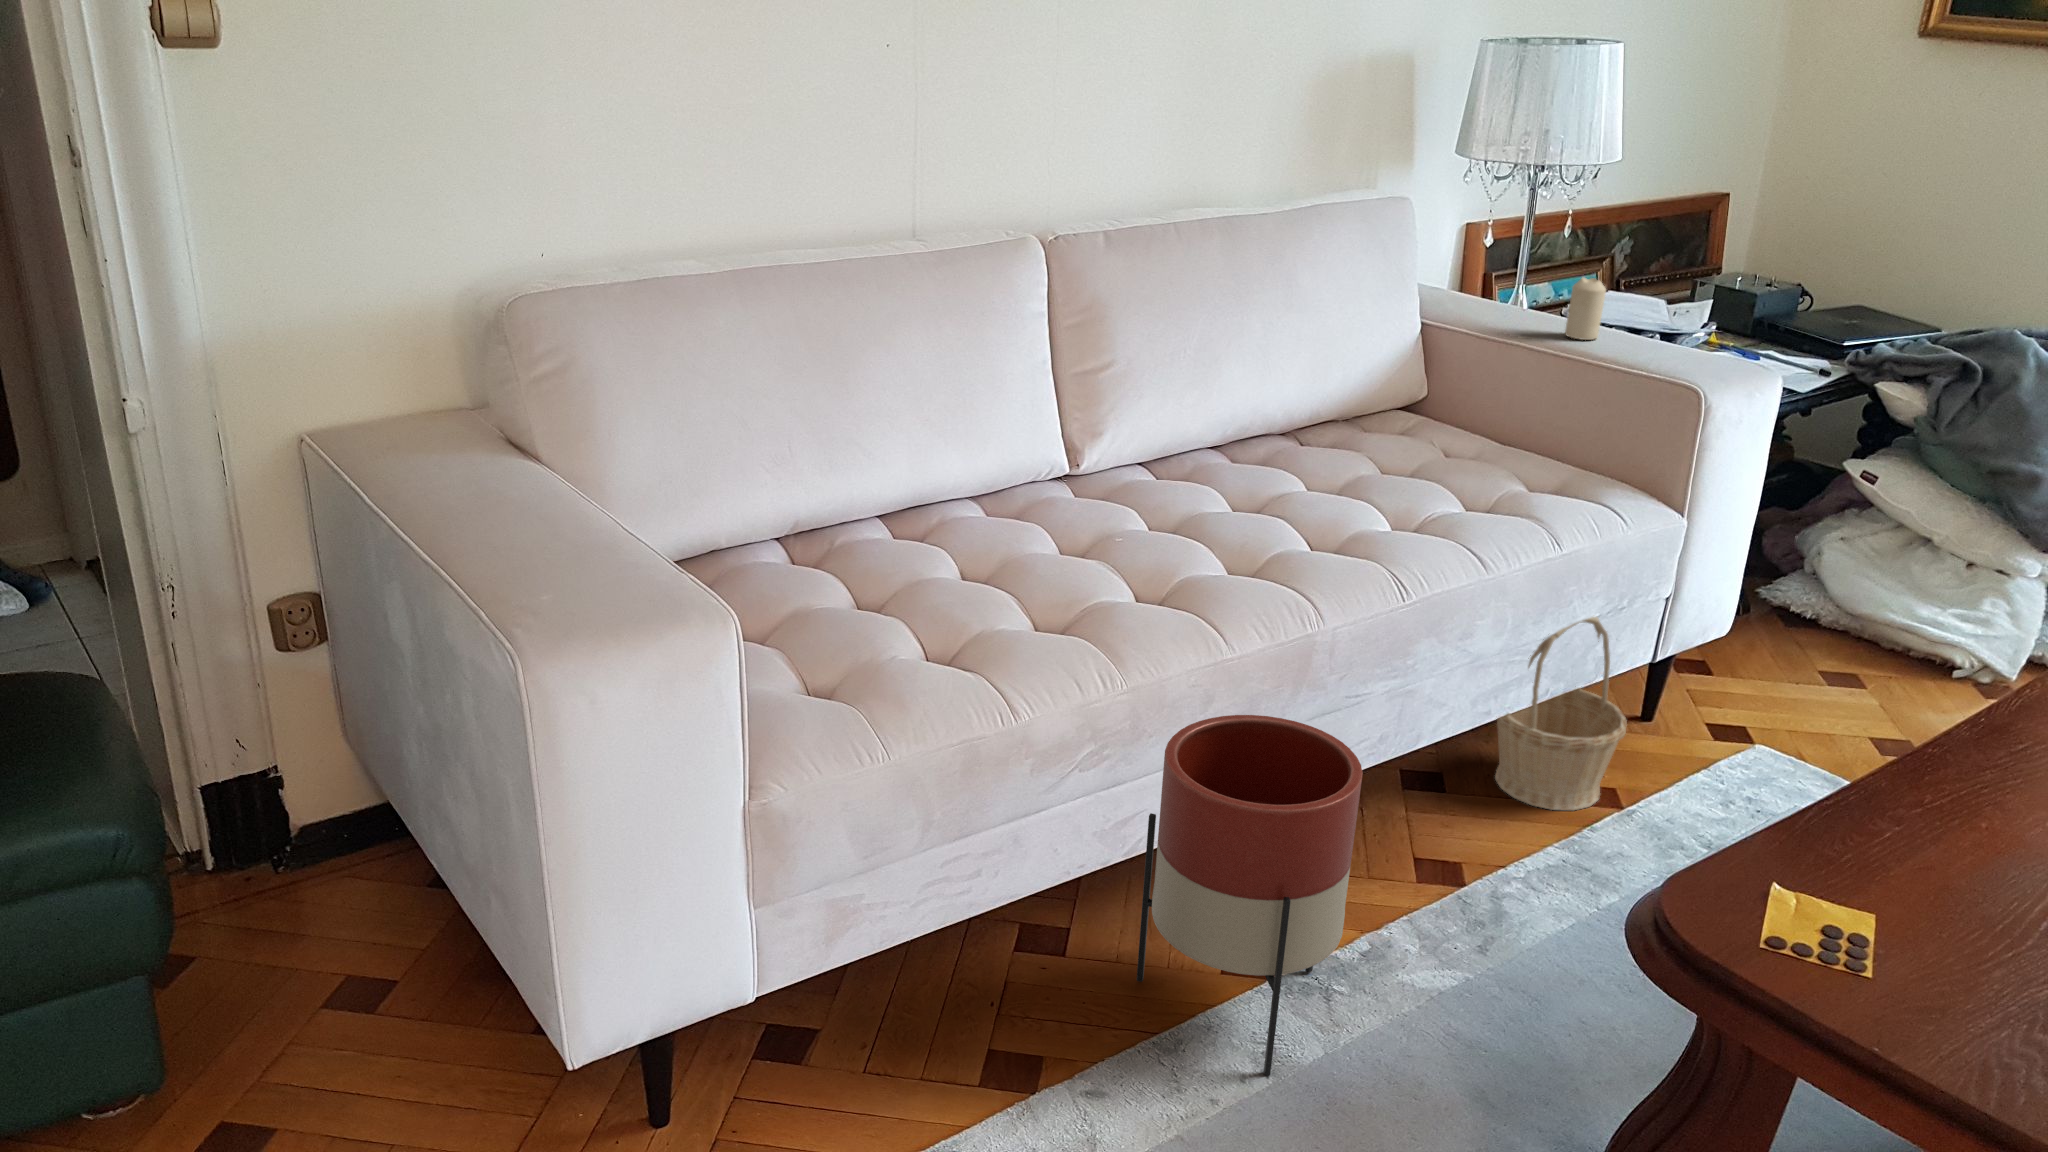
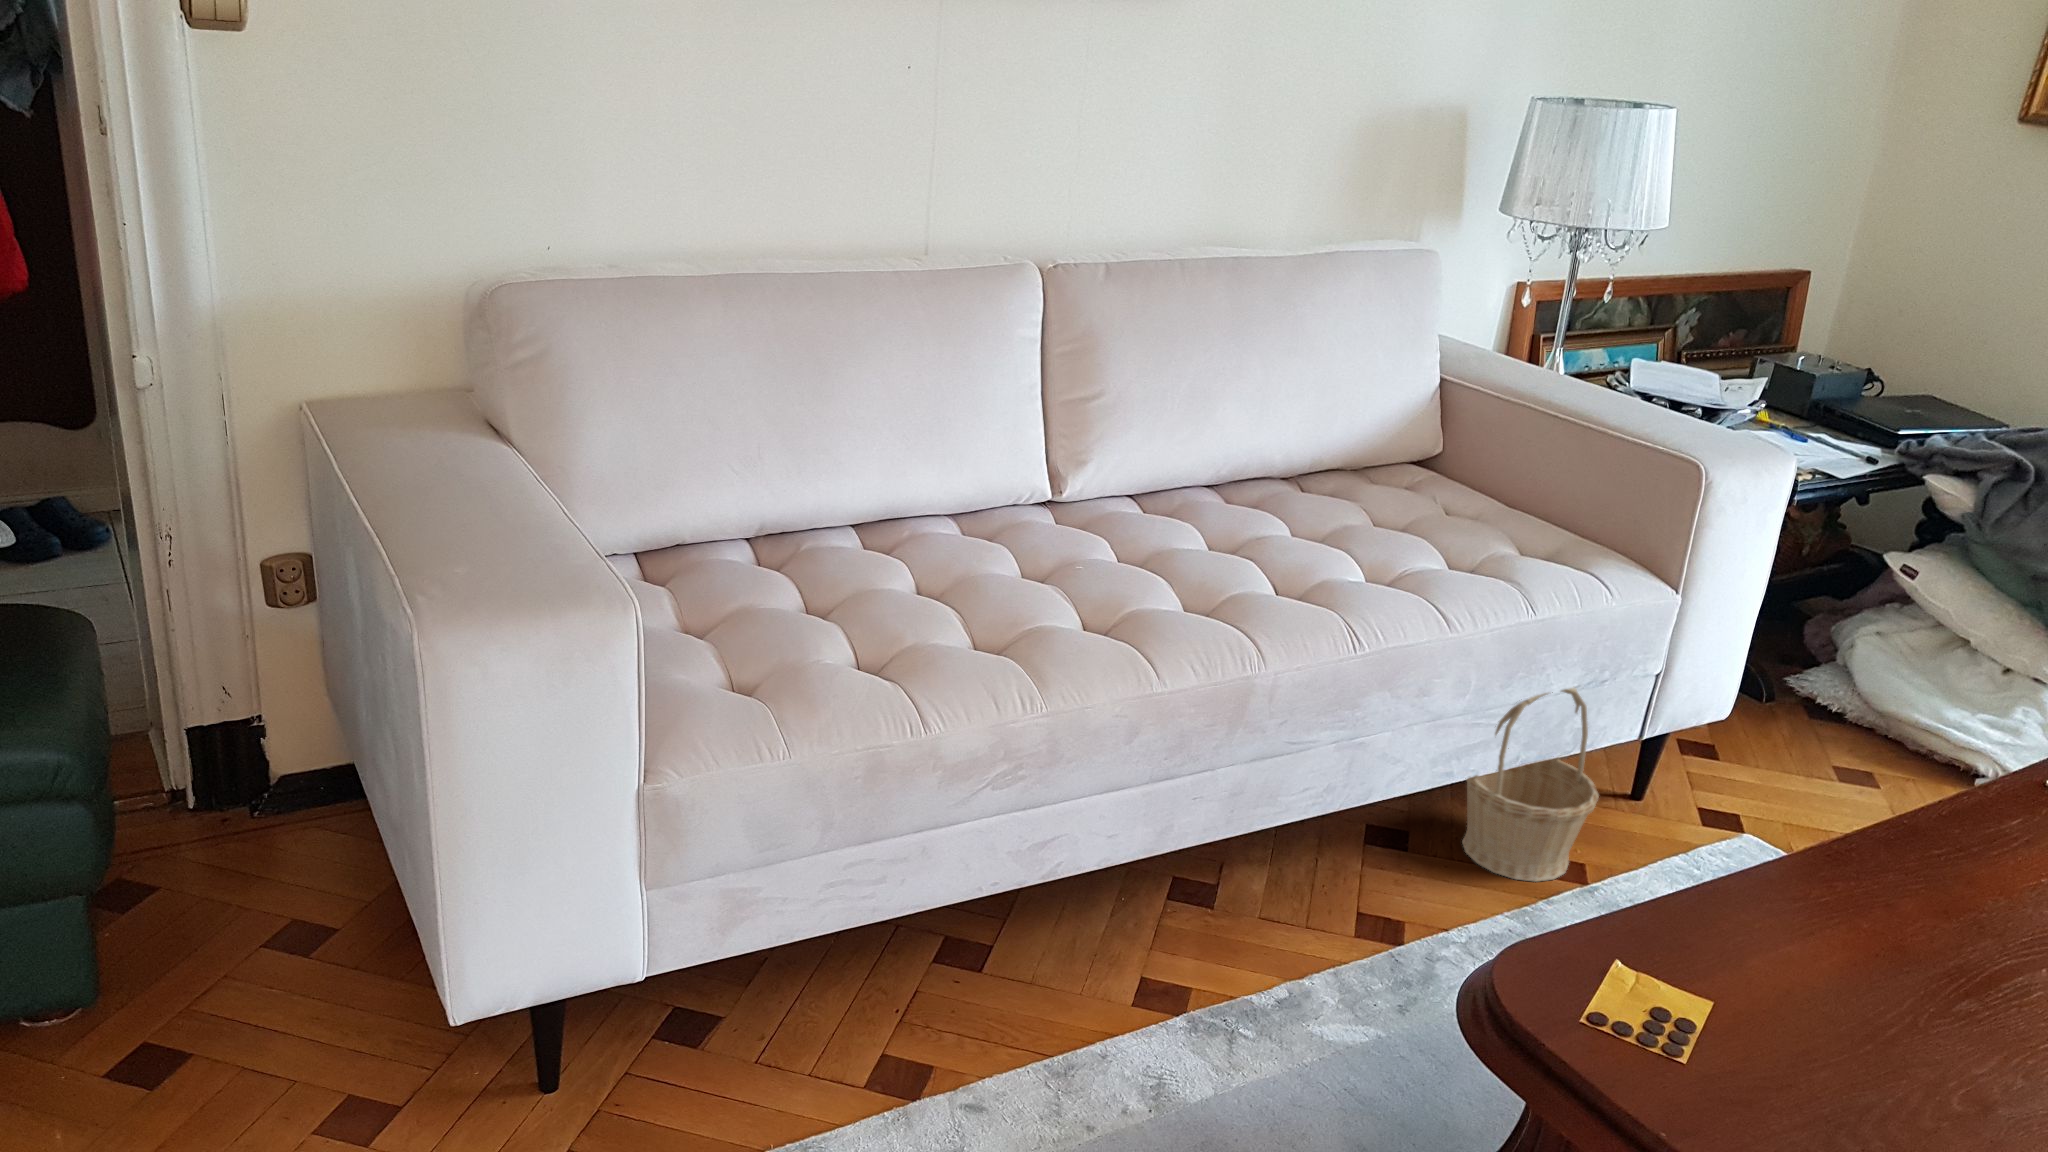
candle: present [1565,278,1606,340] -> none [1582,344,1626,407]
planter: present [1137,715,1363,1076] -> none [1044,749,1269,1110]

